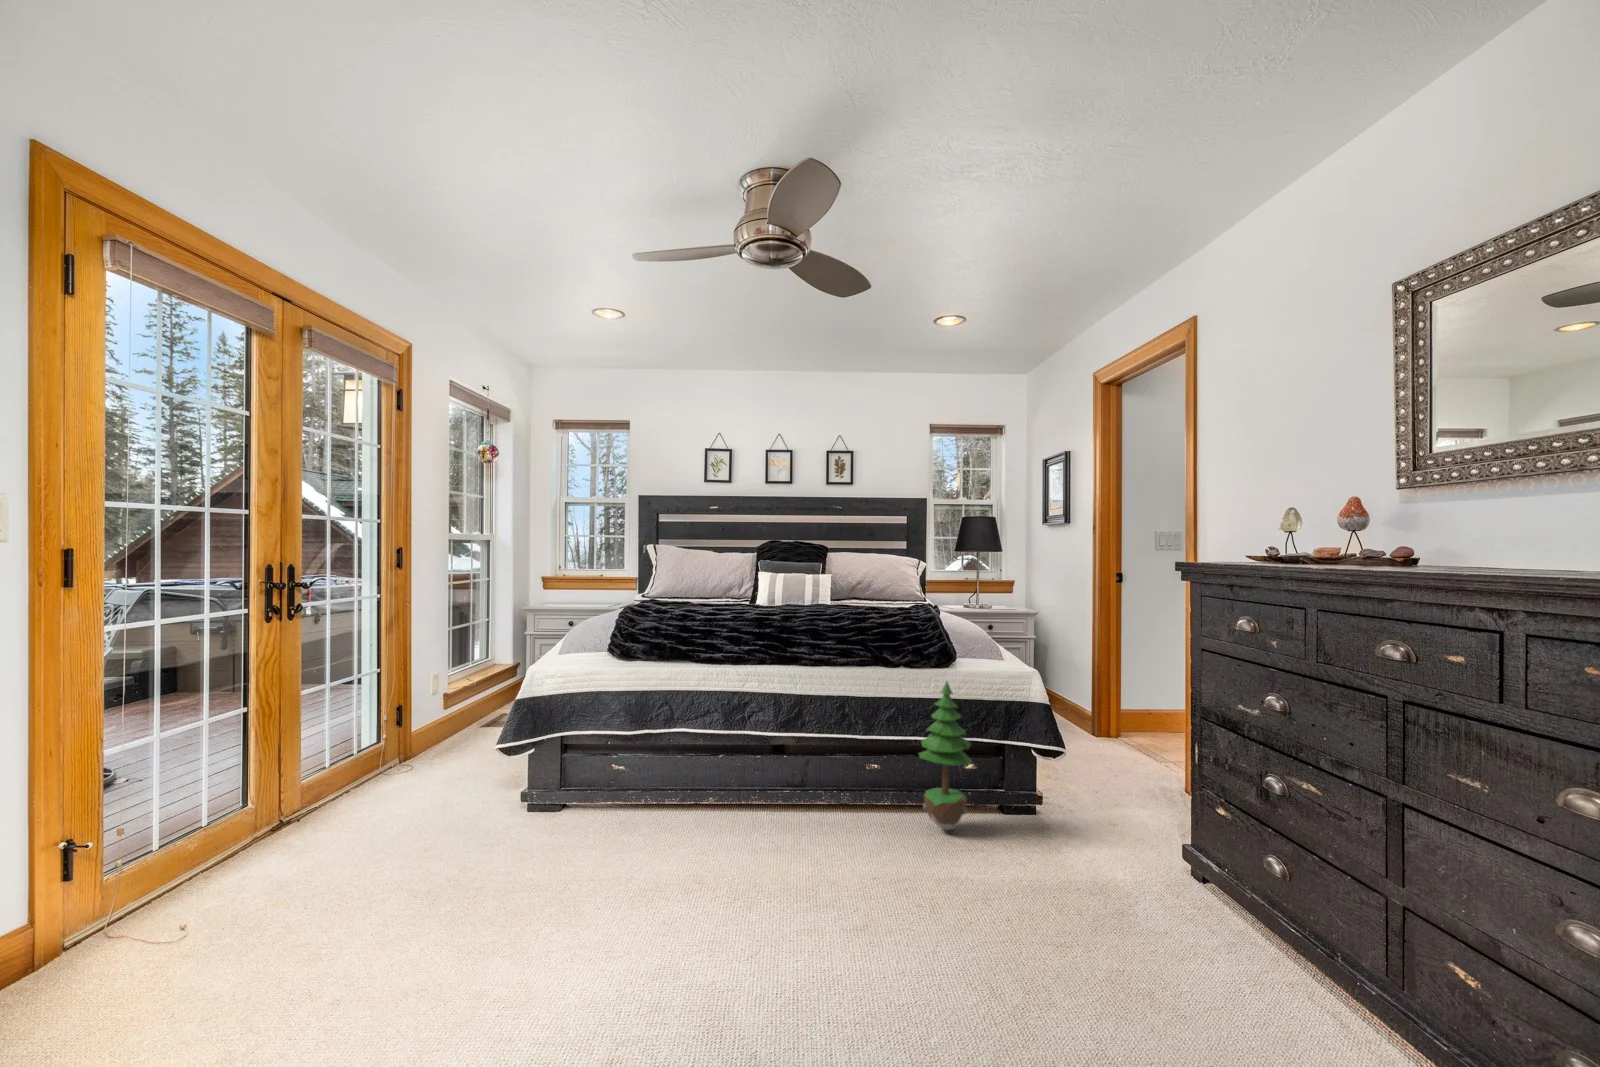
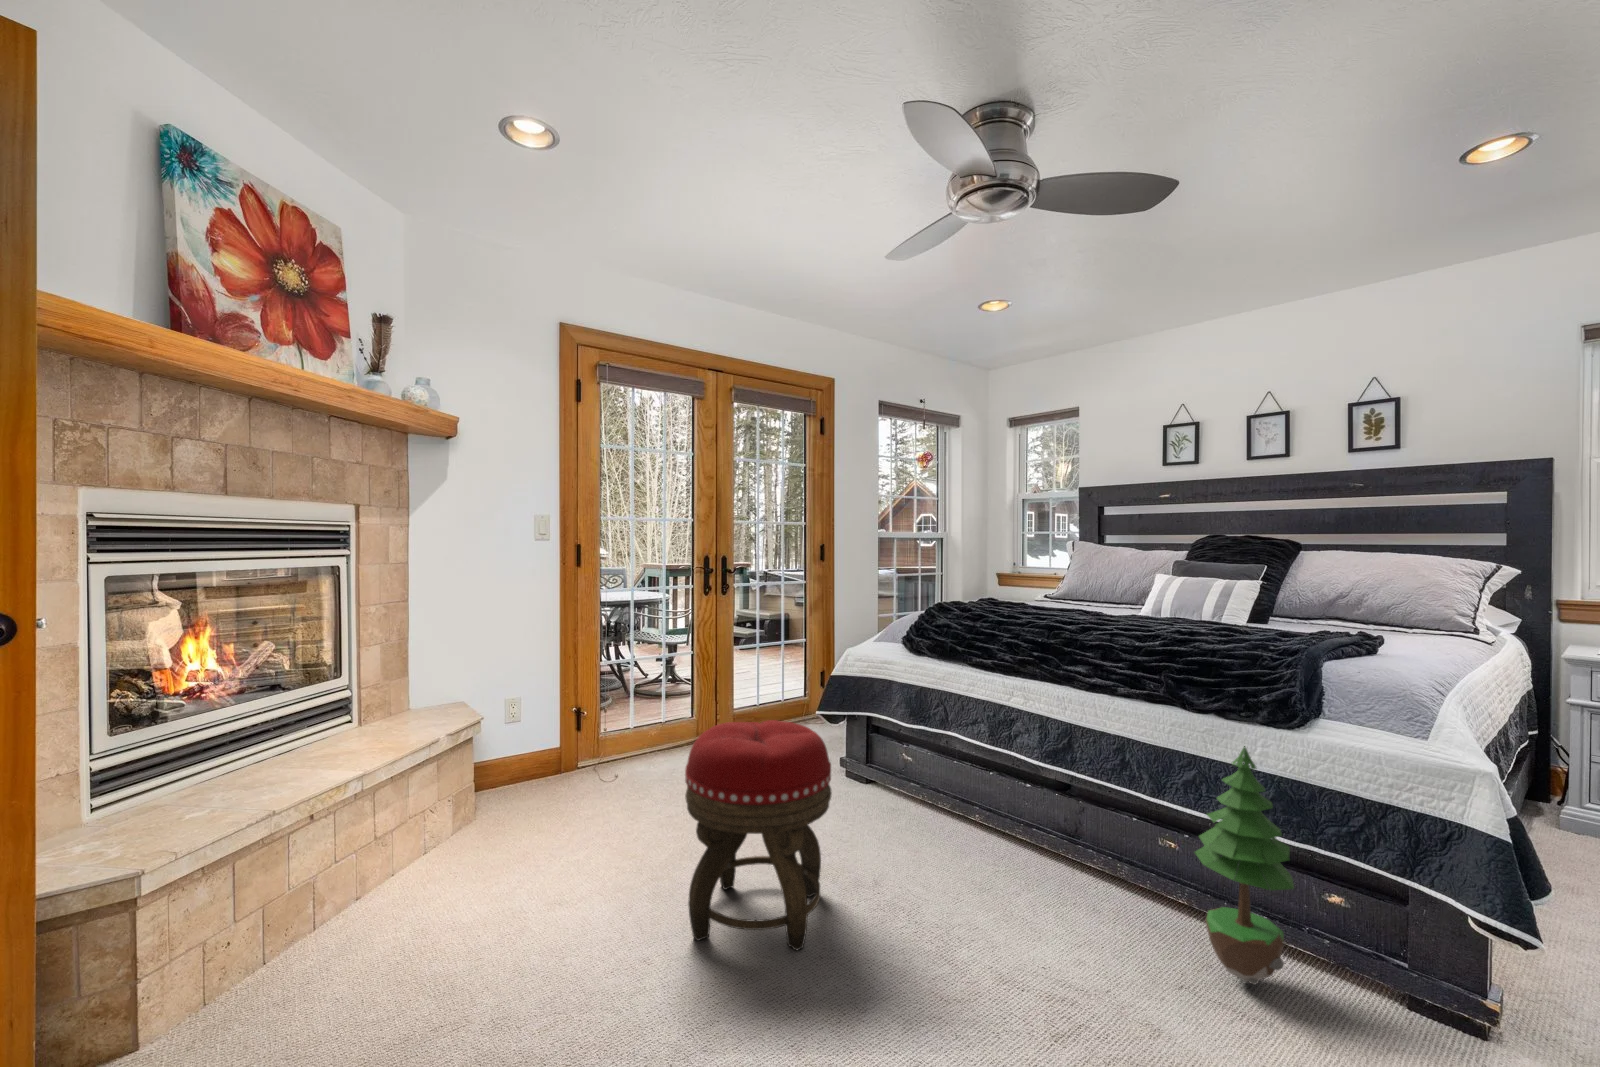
footstool: none [569,739,730,996] -> present [685,720,832,950]

